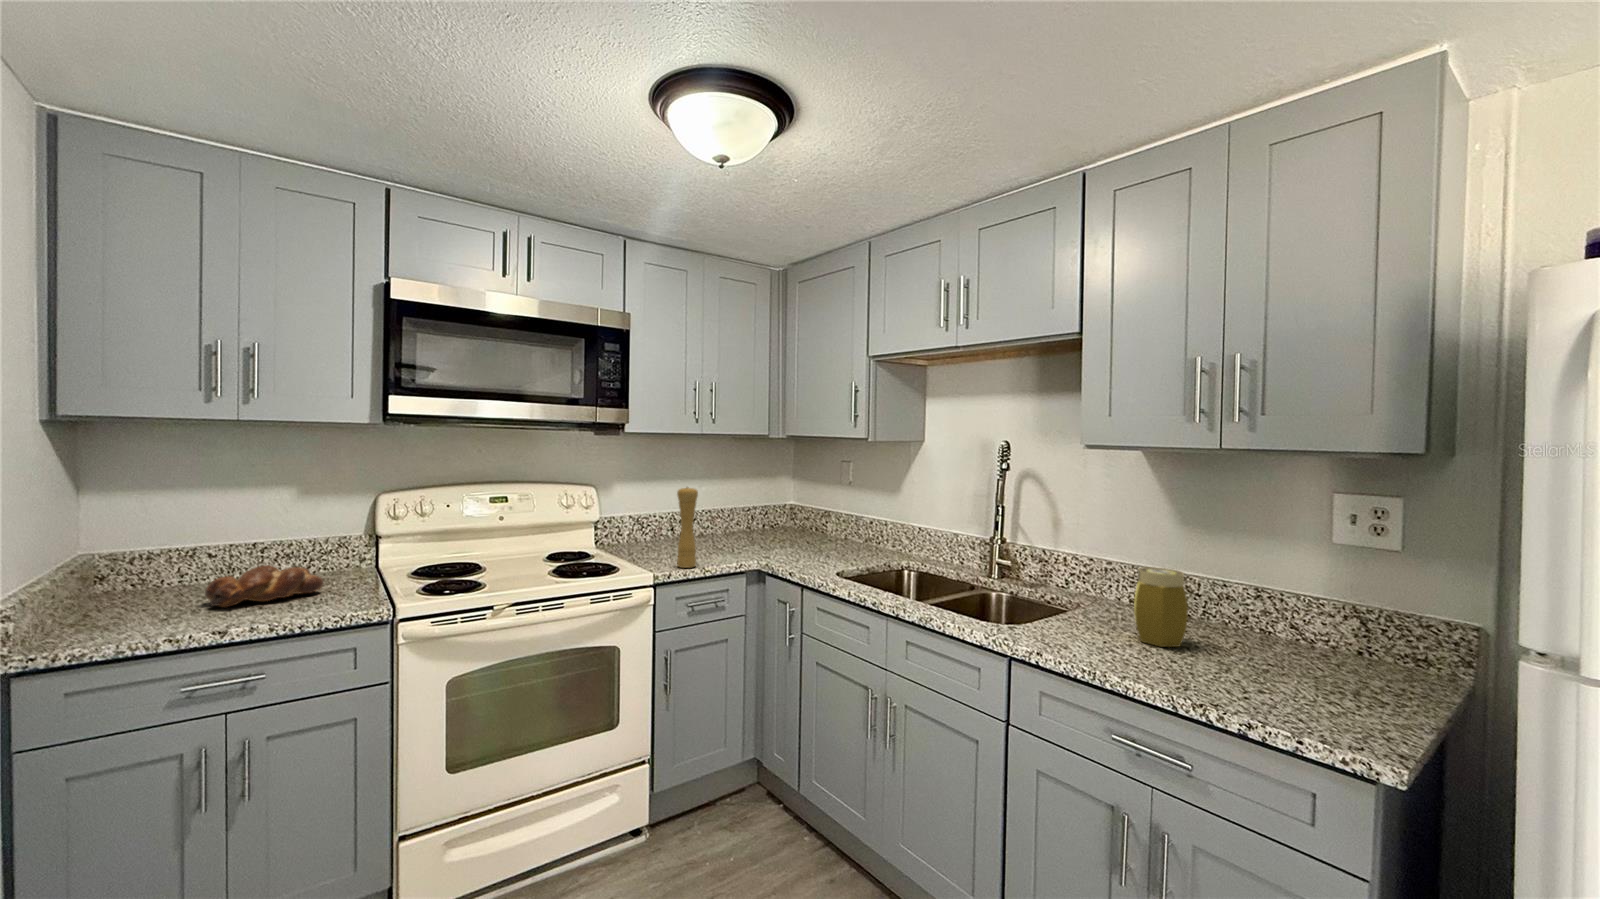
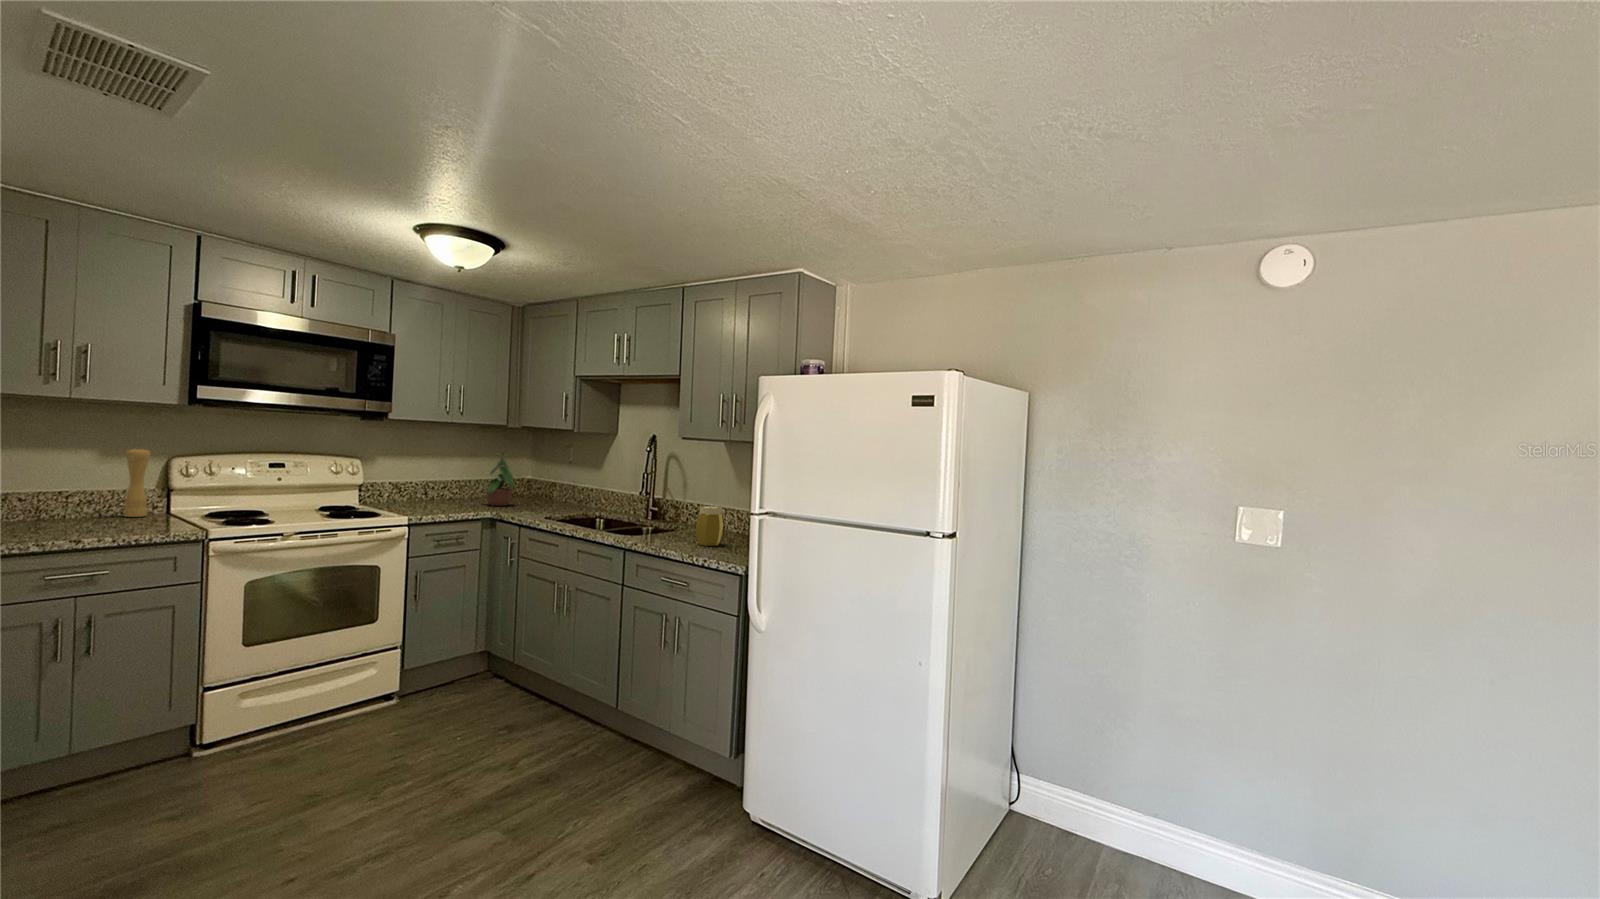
potted plant: none [737,469,784,546] -> present [486,452,514,506]
pepper mill: present [677,487,698,568] -> present [124,448,150,517]
bread loaf: present [205,565,324,607] -> none [40,504,137,531]

